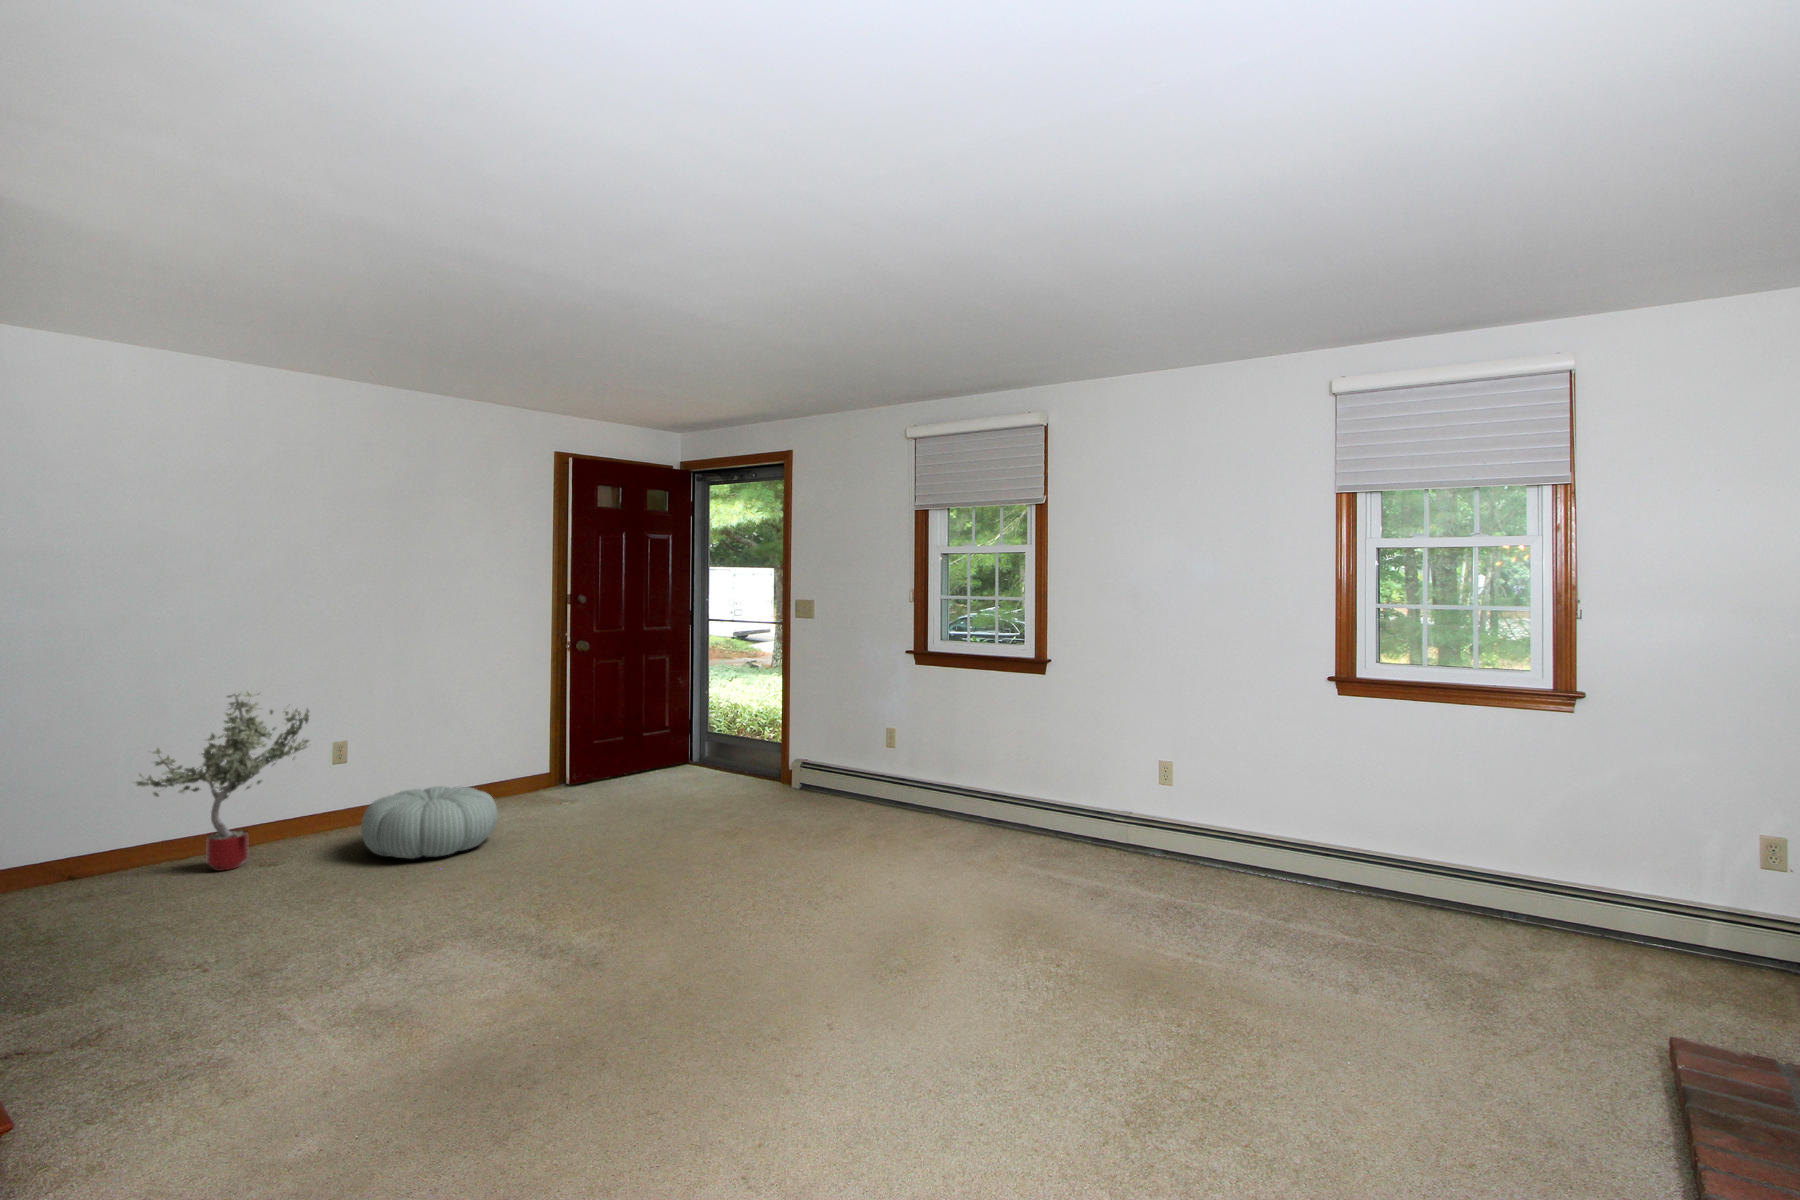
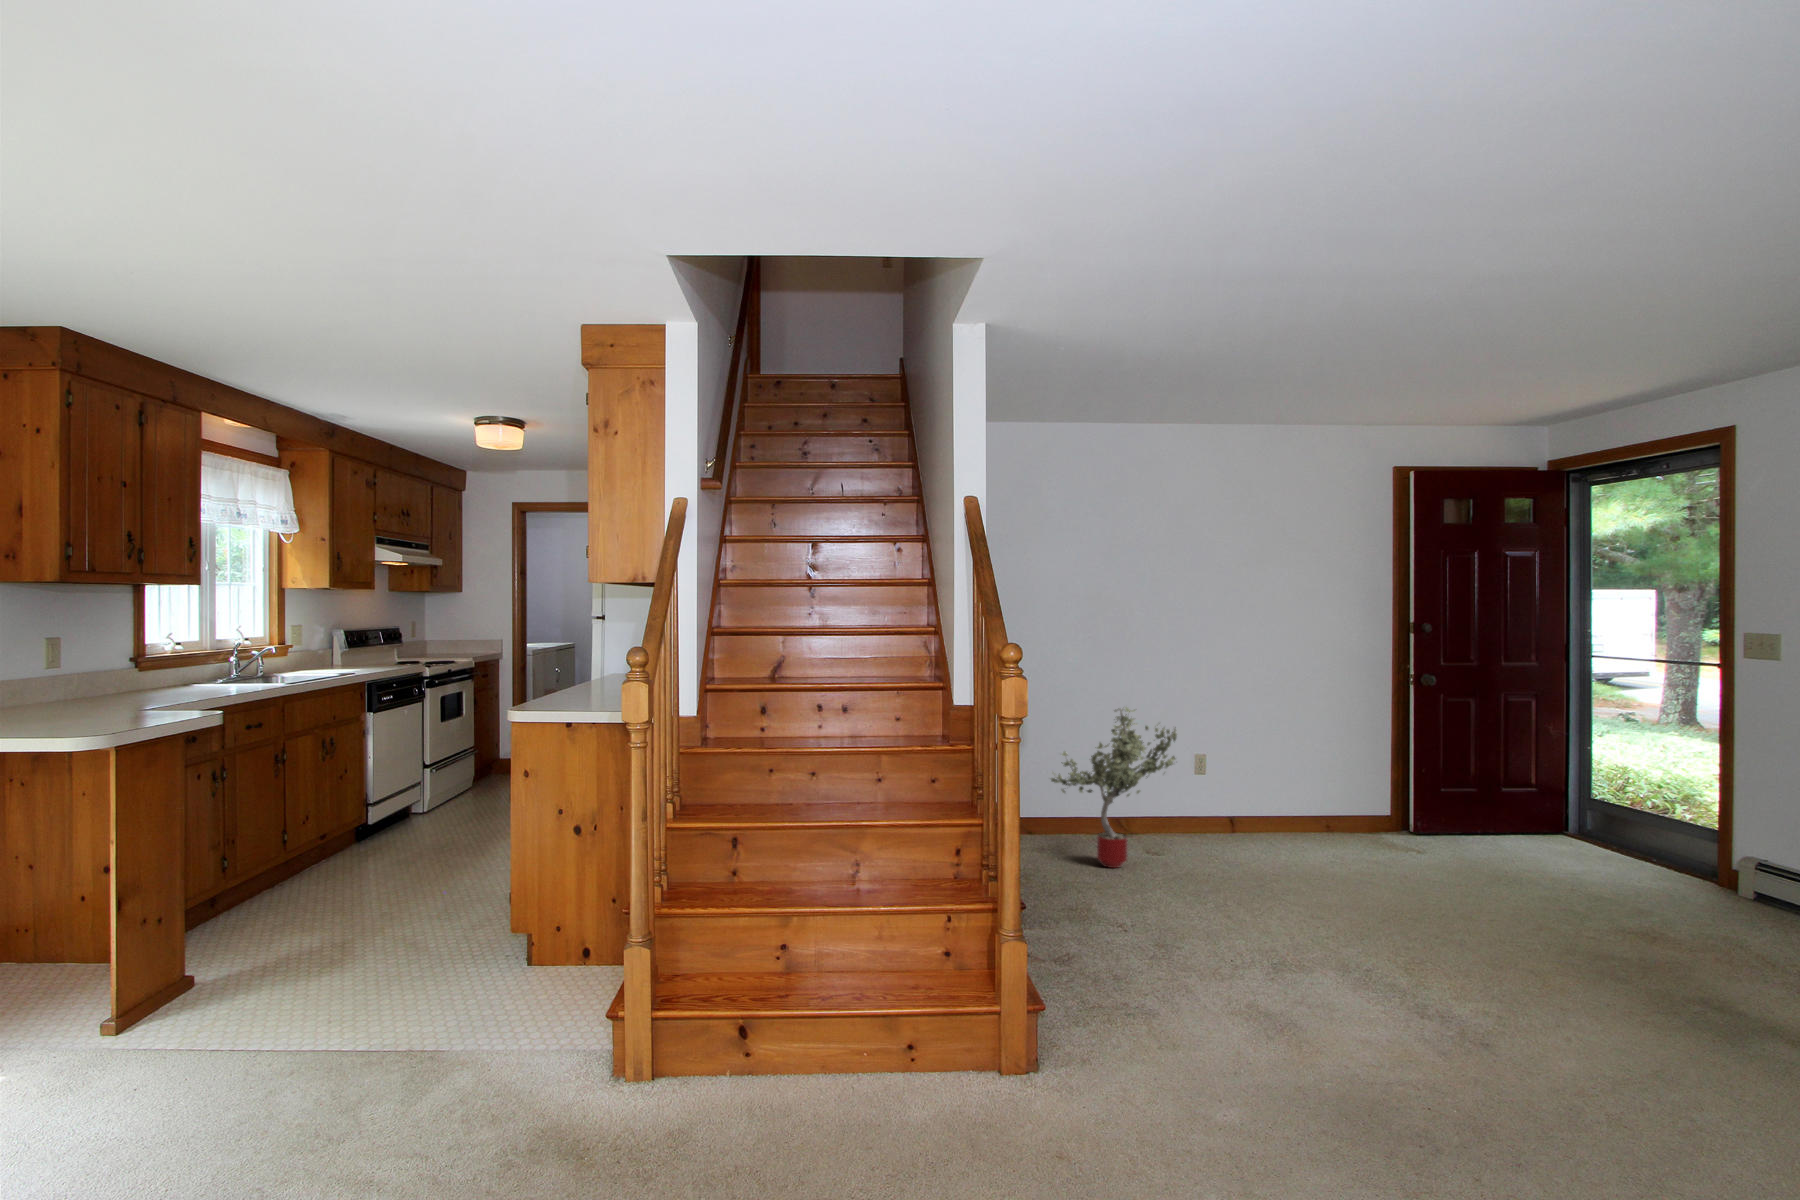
pouf: present [361,786,498,859] -> none [1222,819,1355,893]

